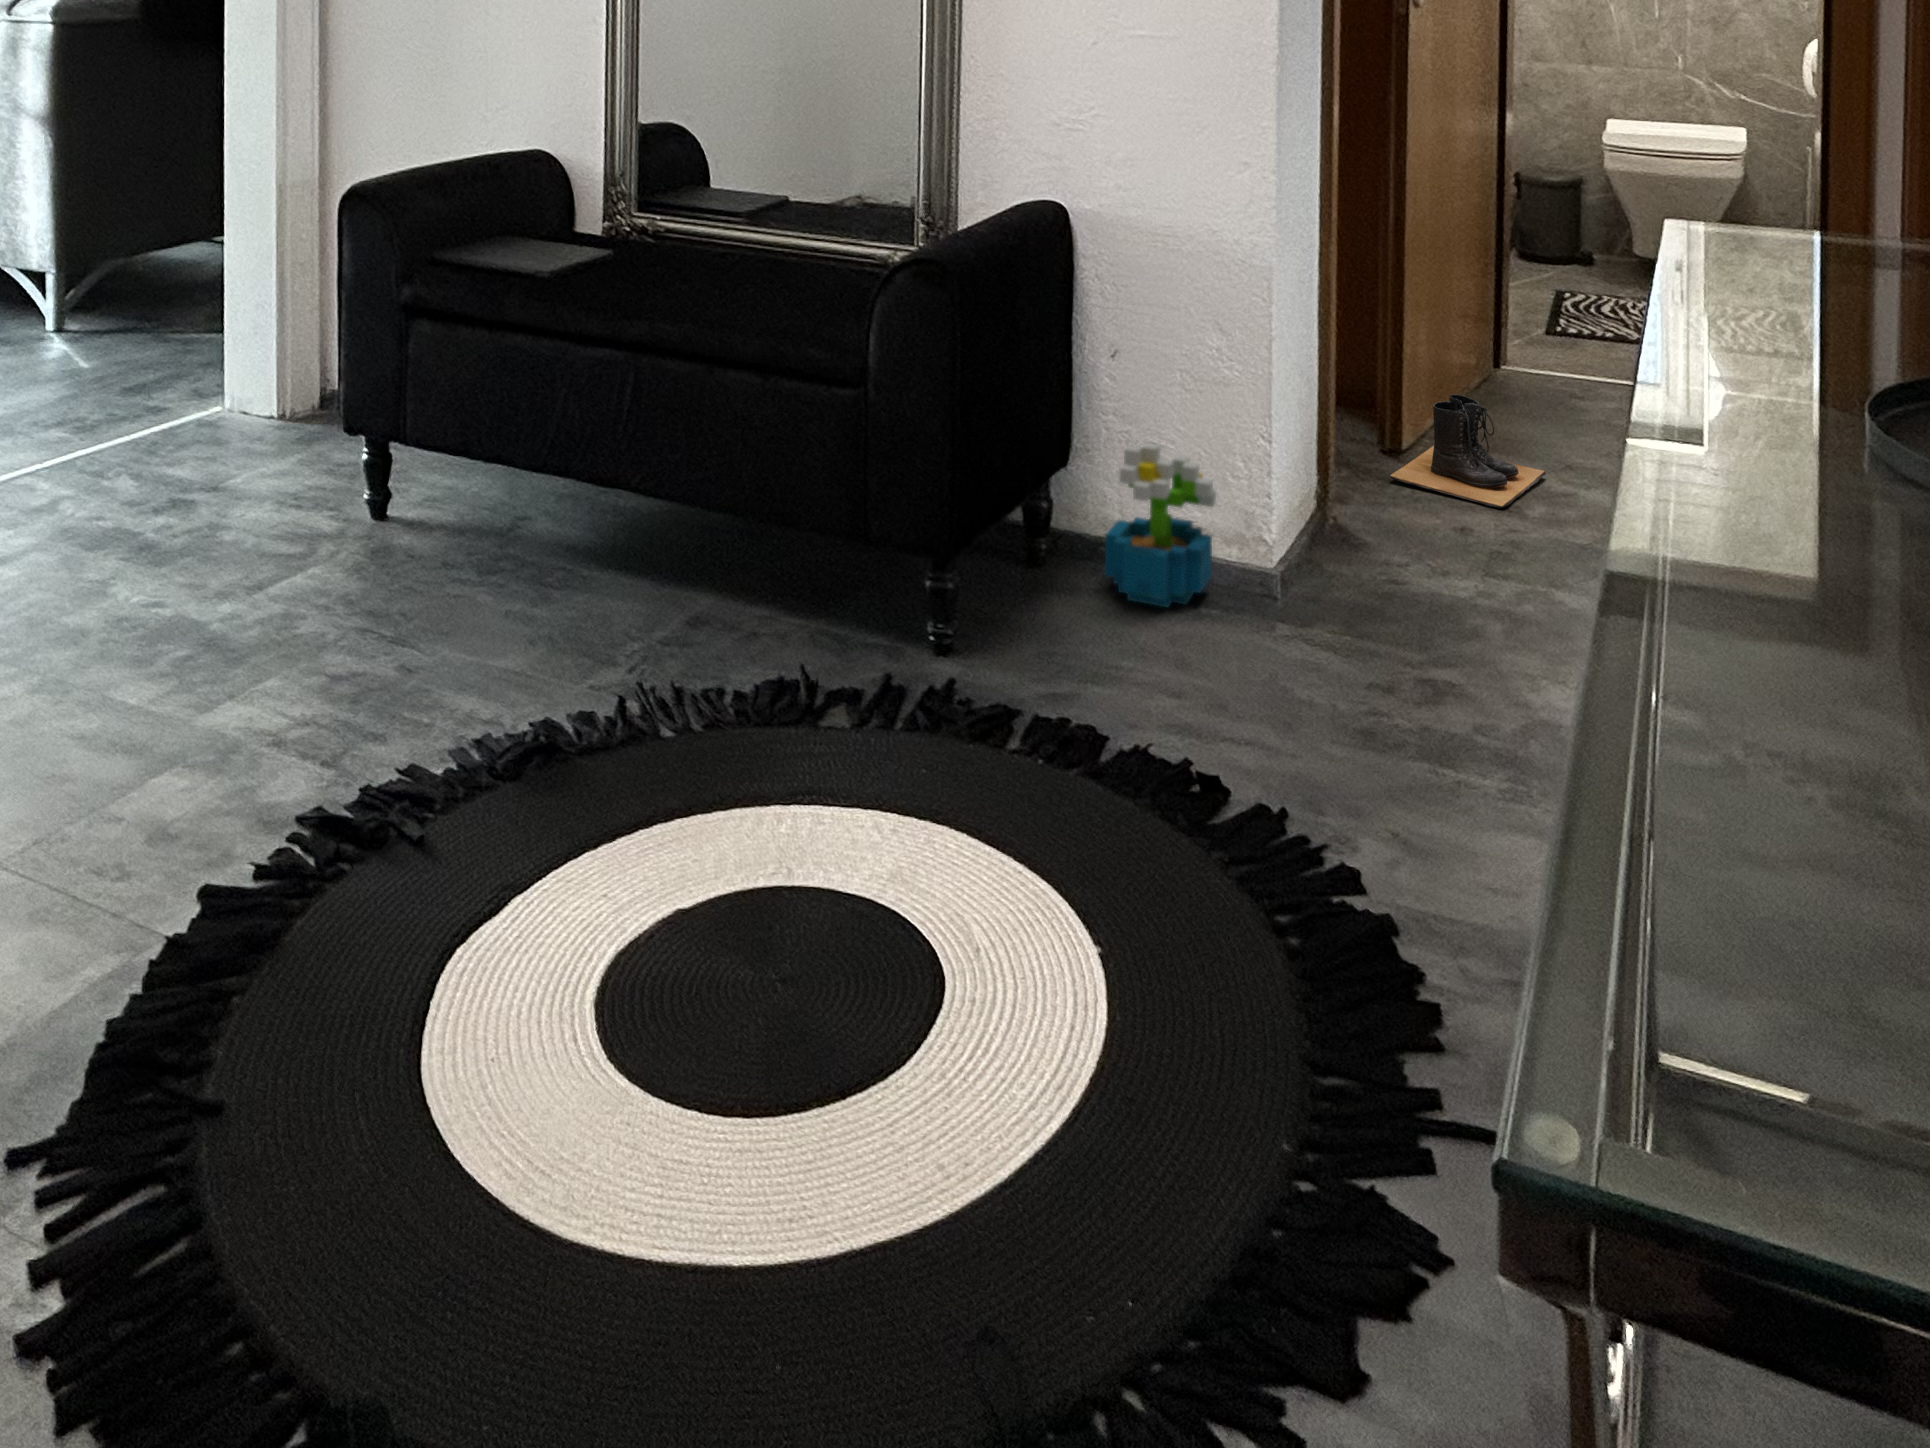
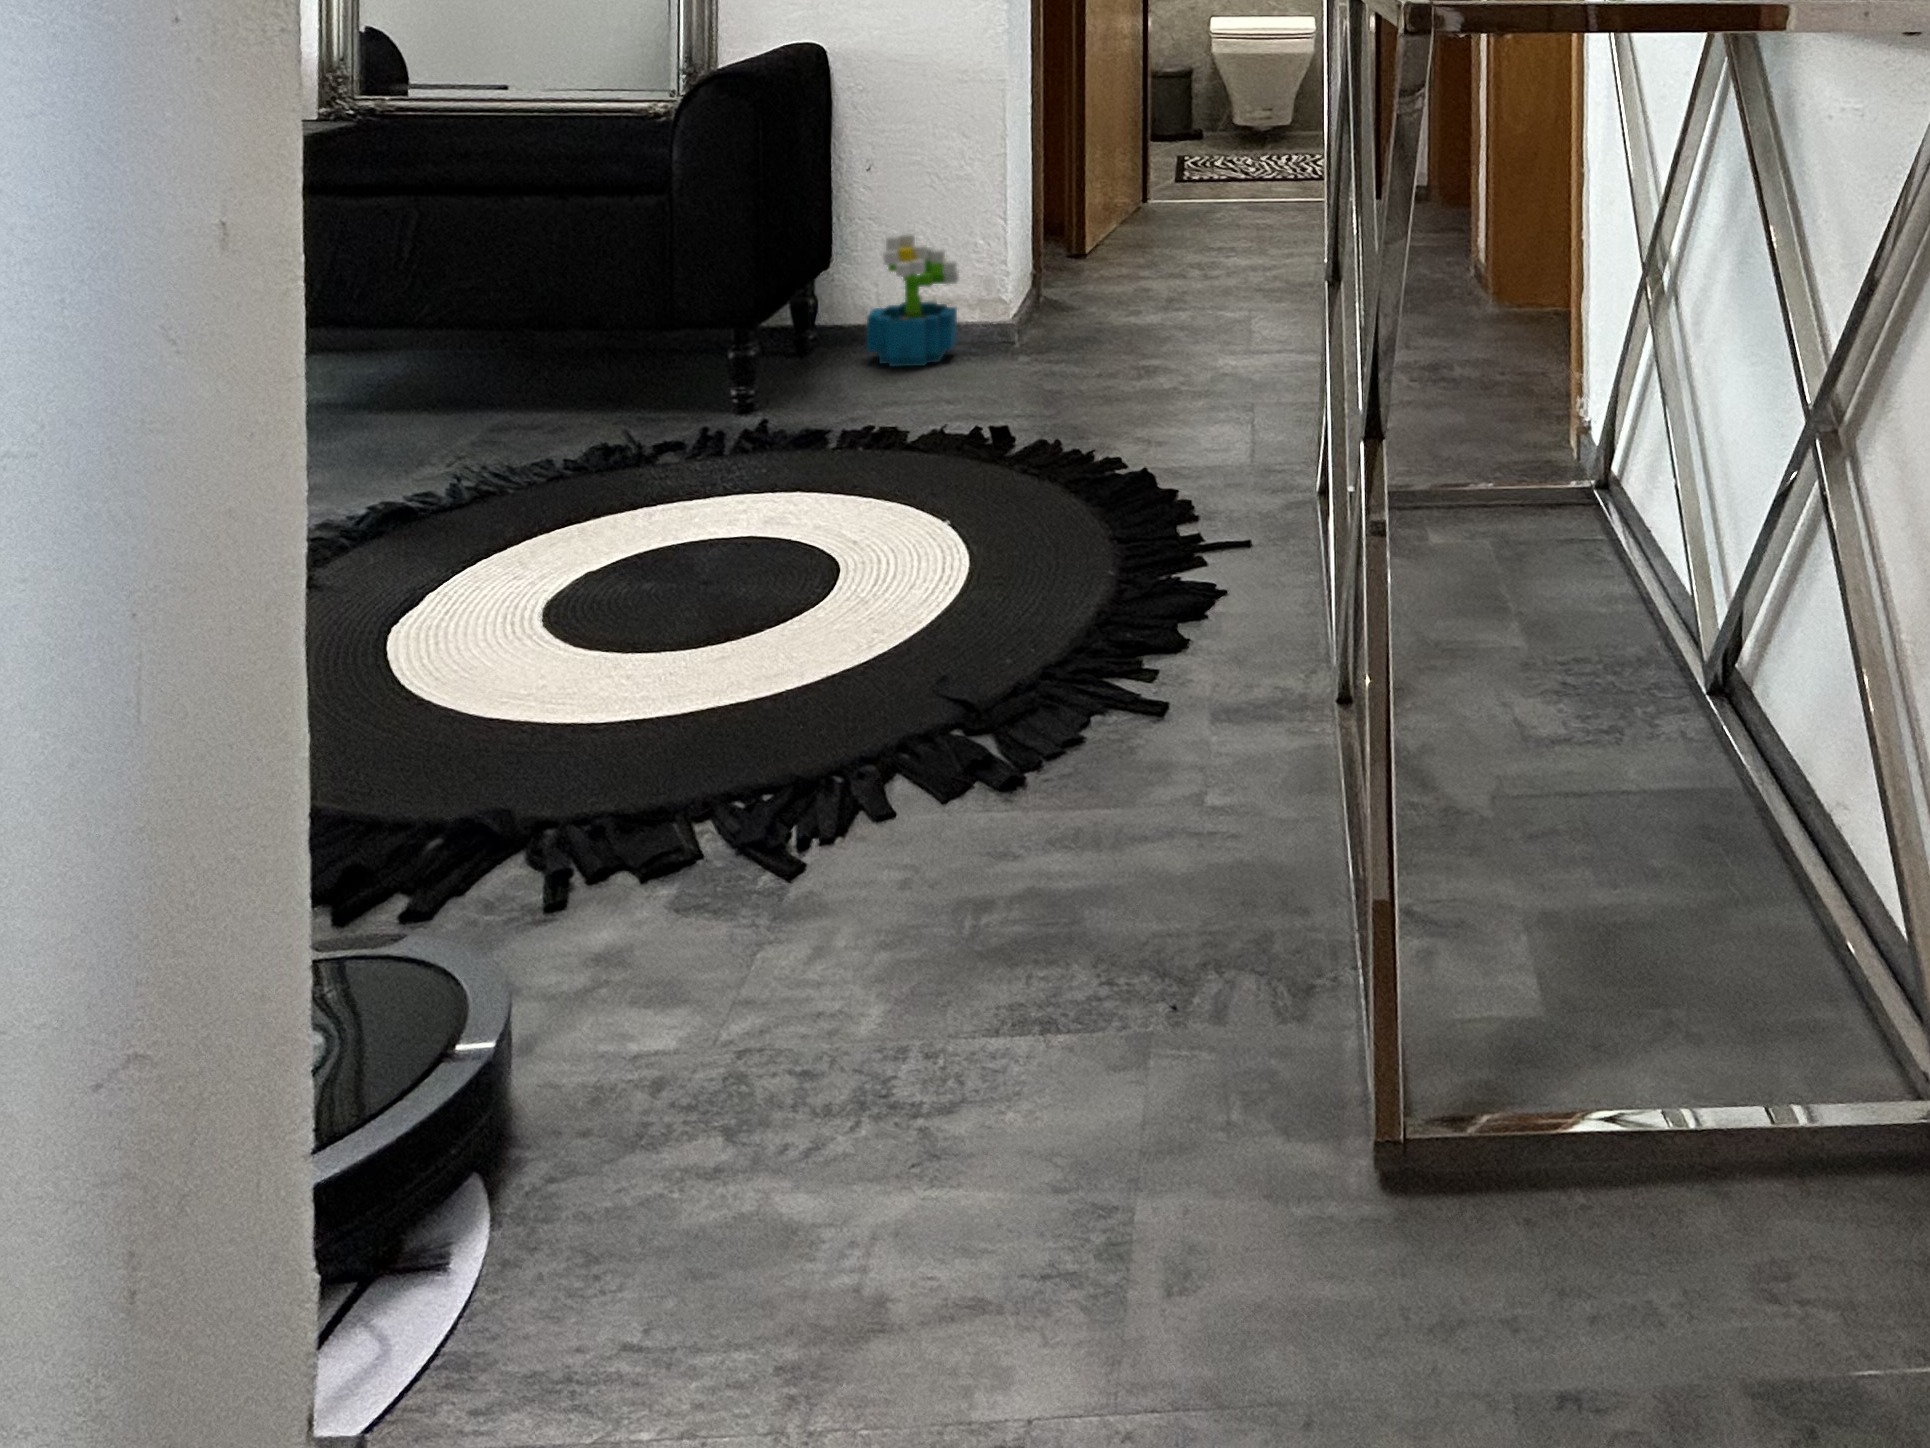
boots: present [1389,394,1546,508] -> none [1077,208,1197,284]

